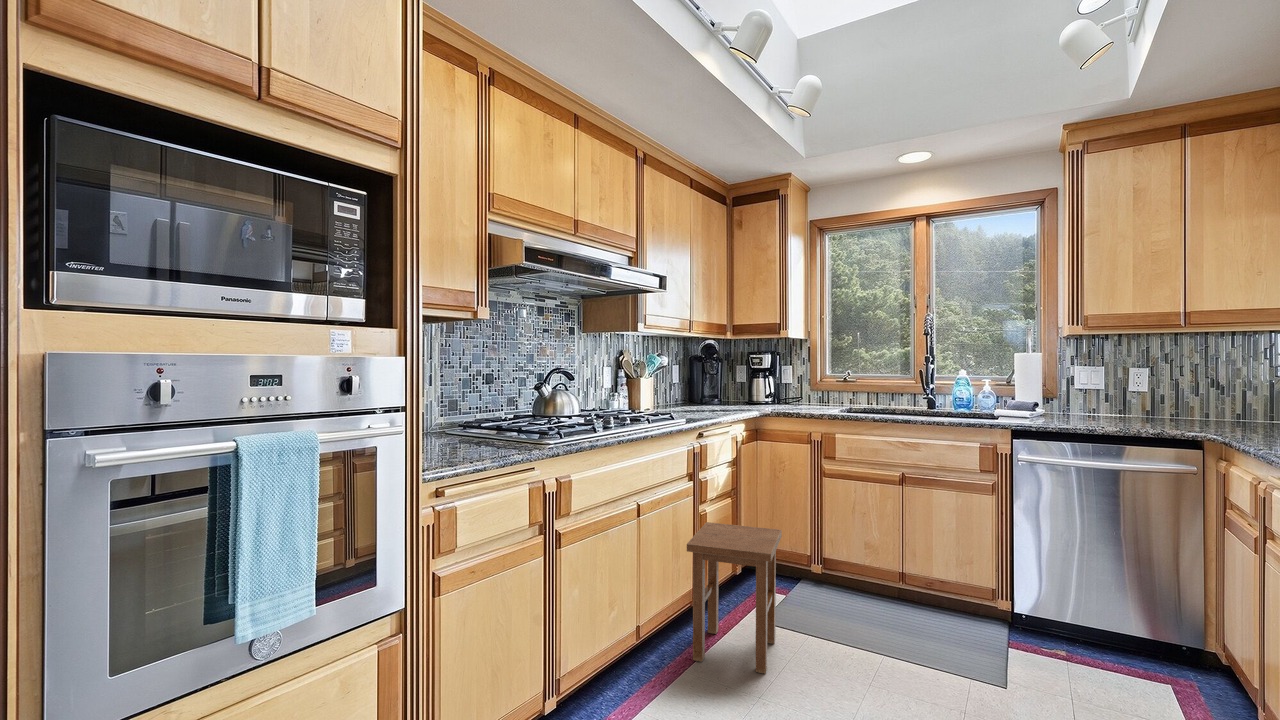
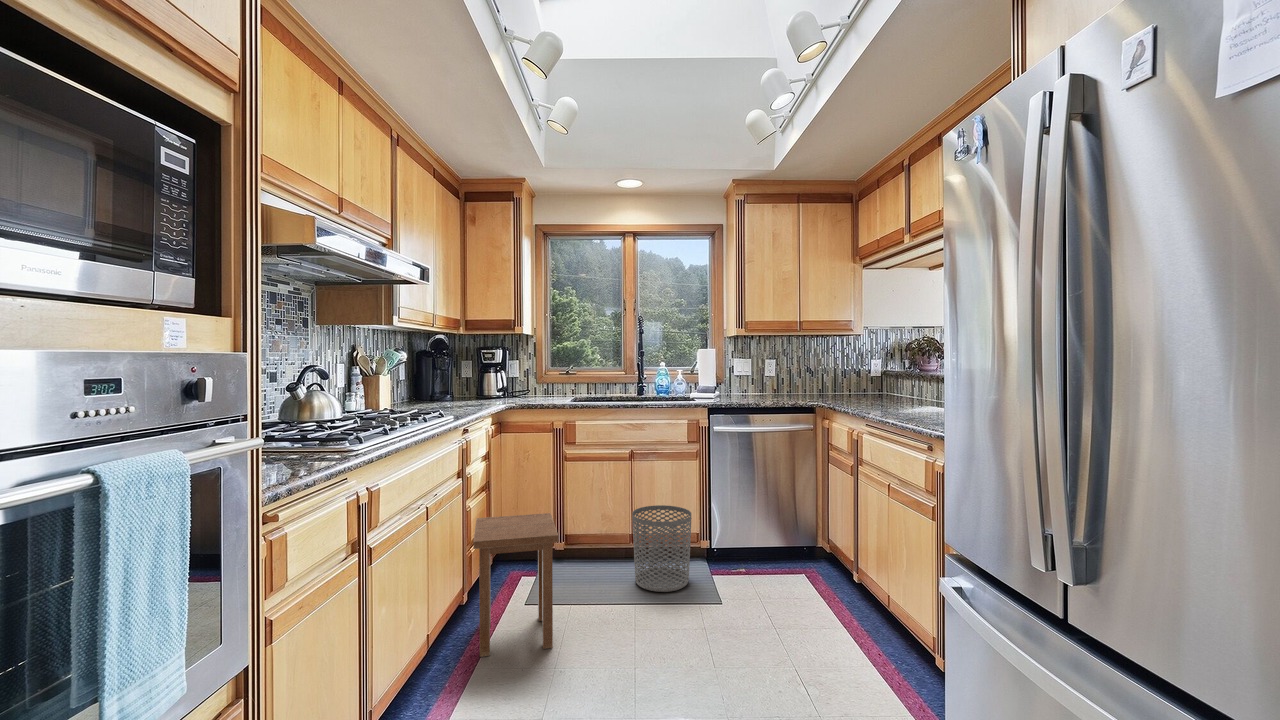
waste bin: none [891,543,972,653] -> present [632,505,692,592]

